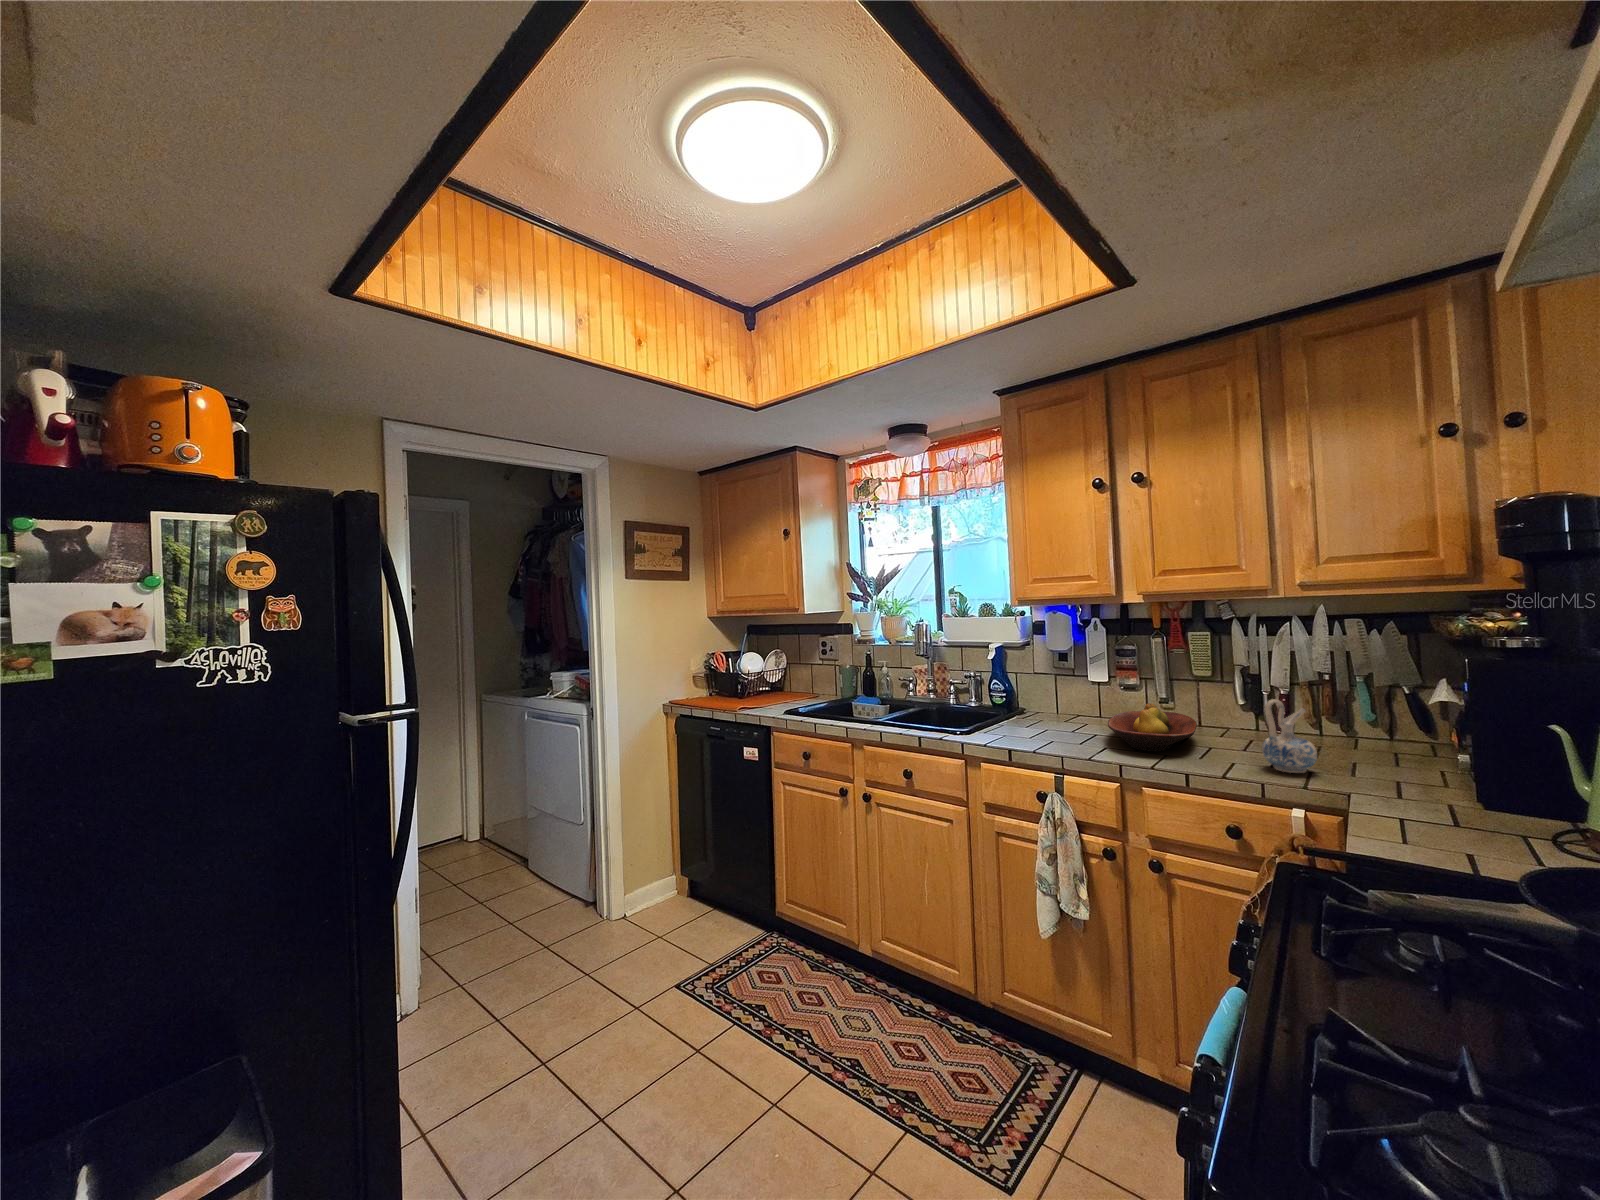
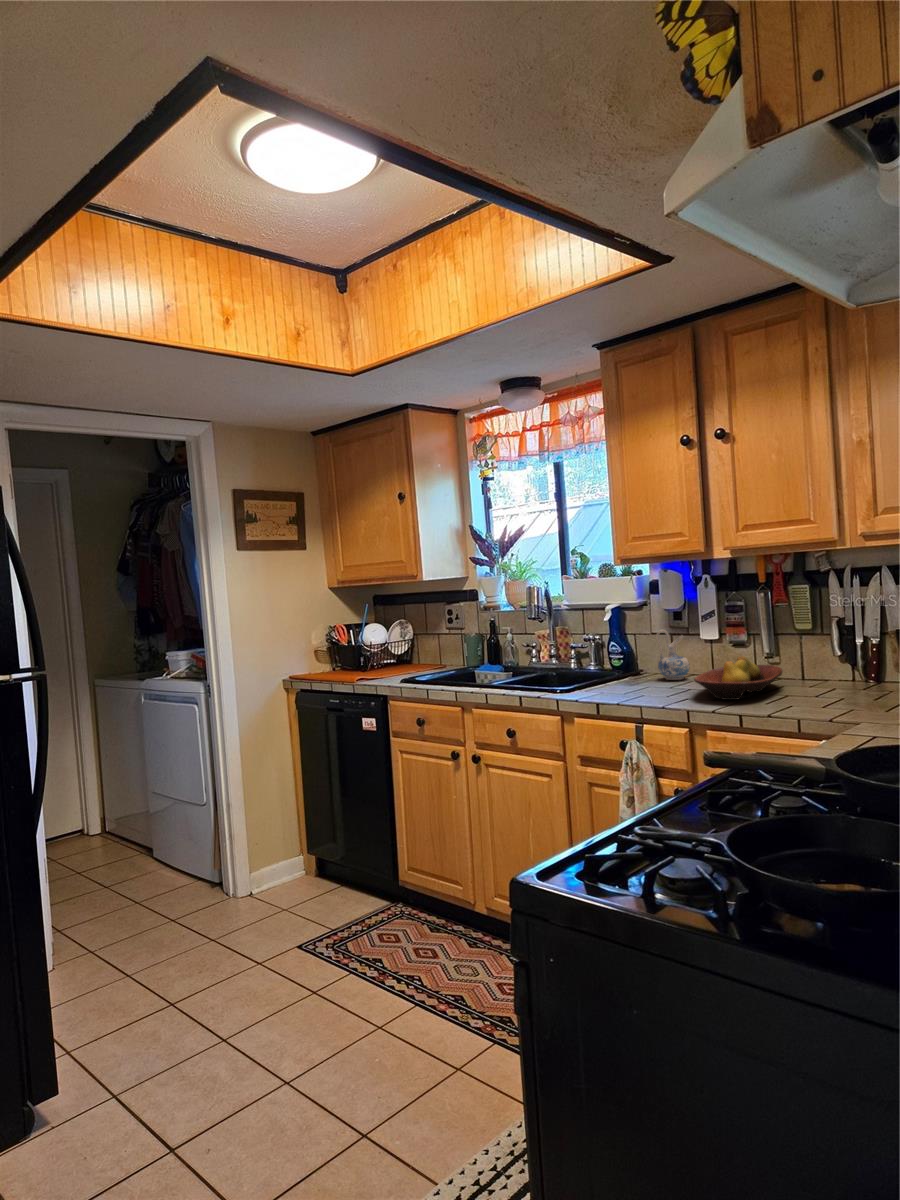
ceramic pitcher: present [1262,699,1317,773] -> present [657,630,689,680]

